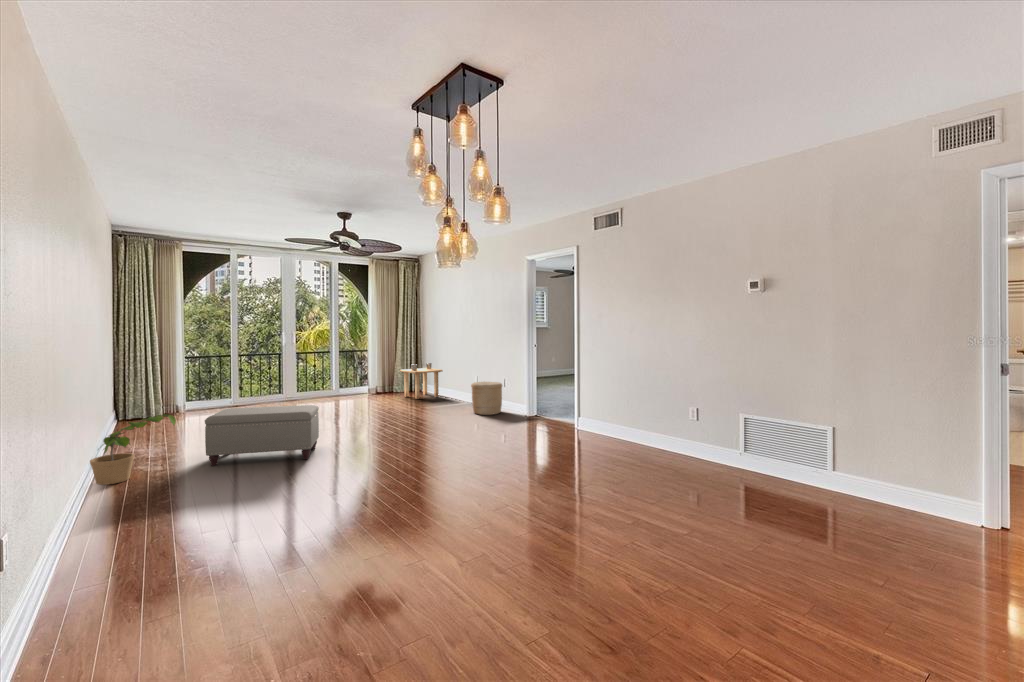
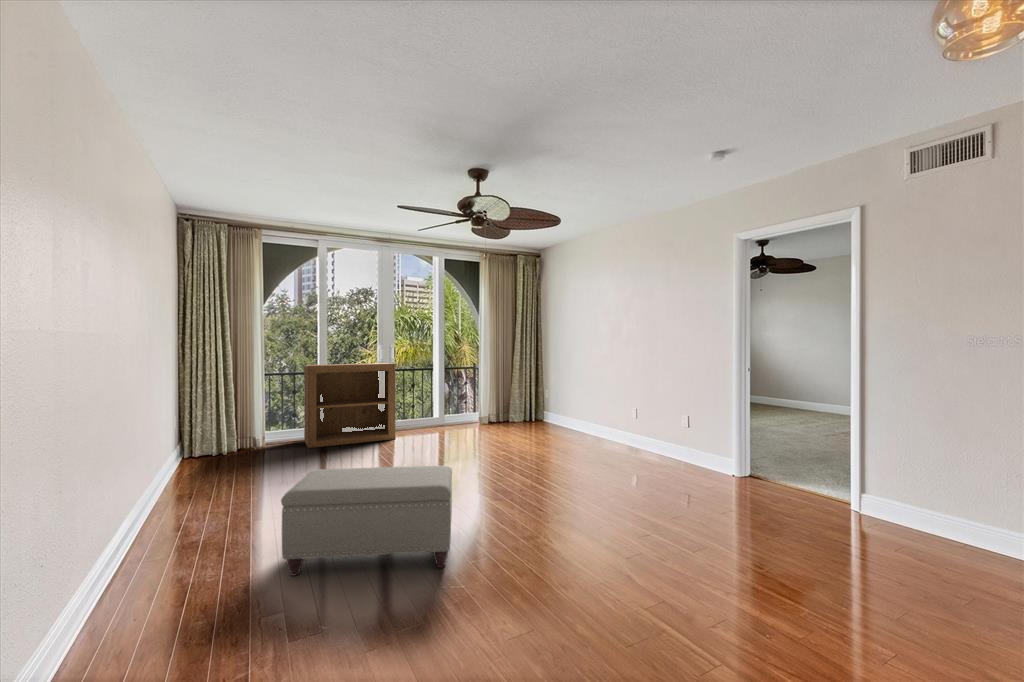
bookshelf: none [219,347,296,412] -> present [304,363,396,448]
side table: present [400,363,443,399] -> none [520,385,576,433]
woven basket: present [471,382,502,415] -> none [639,417,687,469]
potted plant: present [90,415,176,485] -> none [90,490,235,624]

